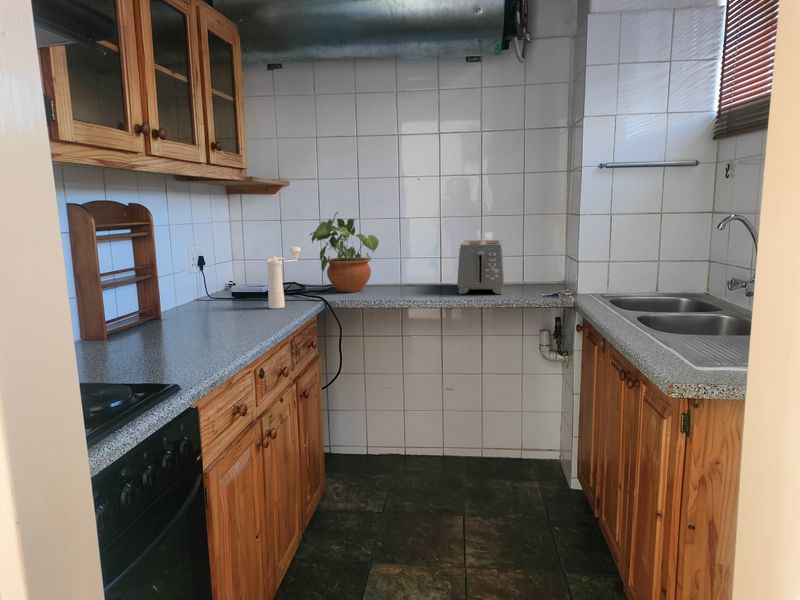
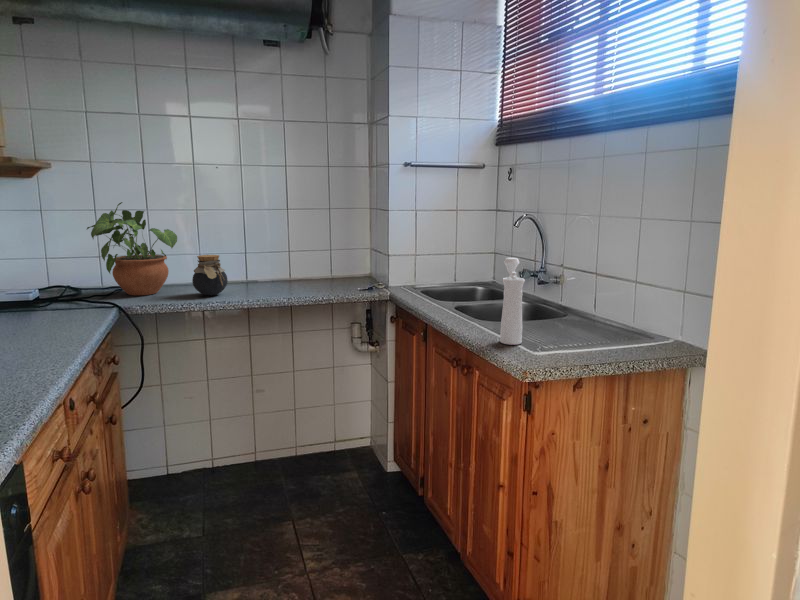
toaster: present [457,240,504,294] -> none [270,234,321,291]
pepper mill: present [266,247,301,309] -> present [500,258,525,345]
jar: none [387,258,417,295] -> present [192,255,228,296]

